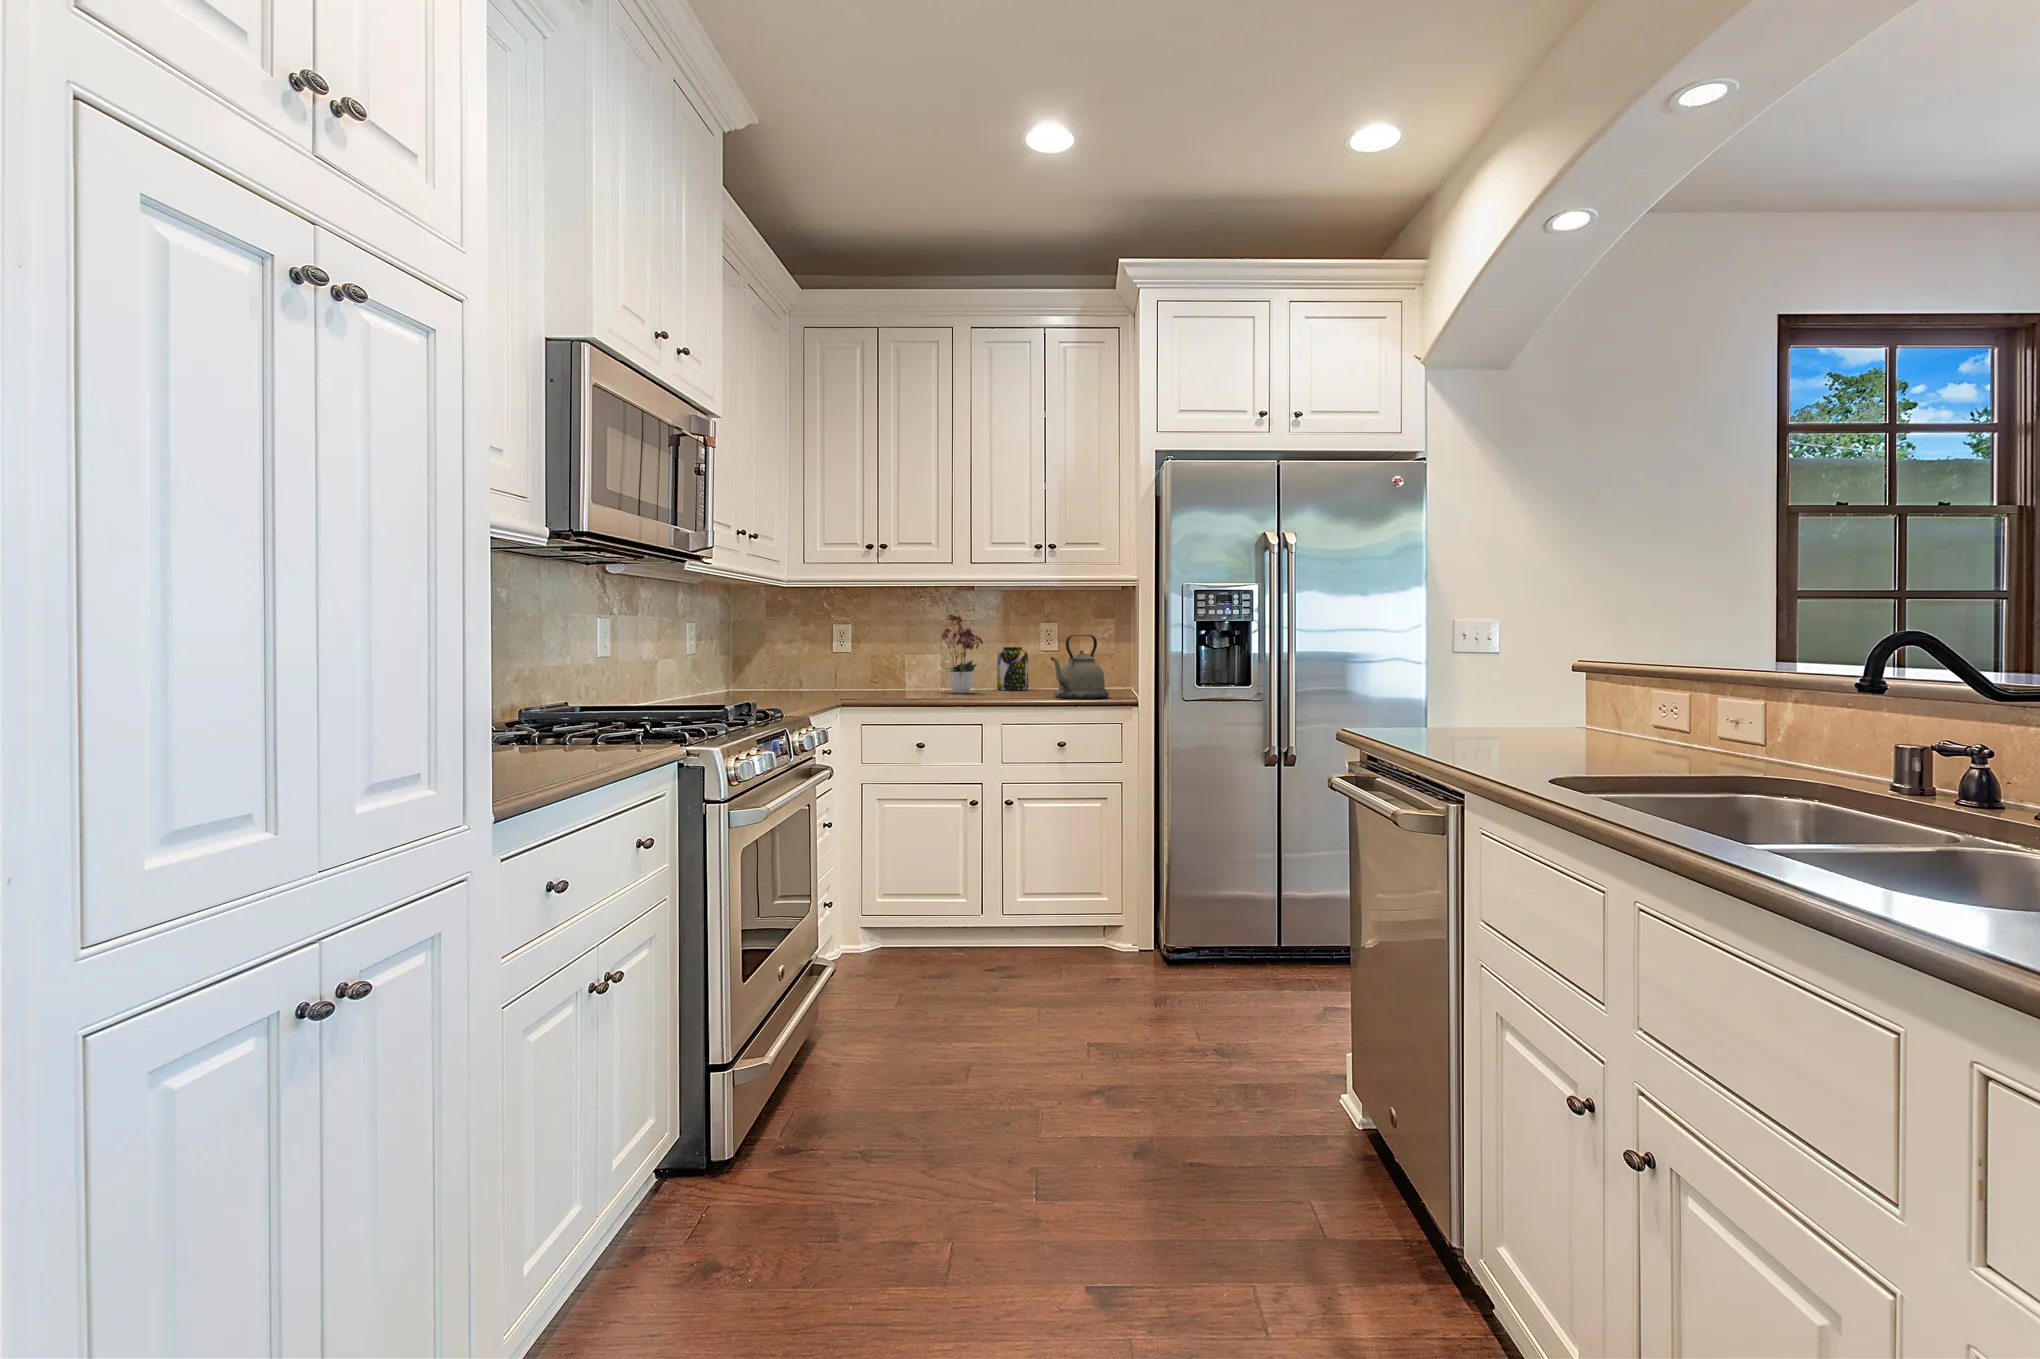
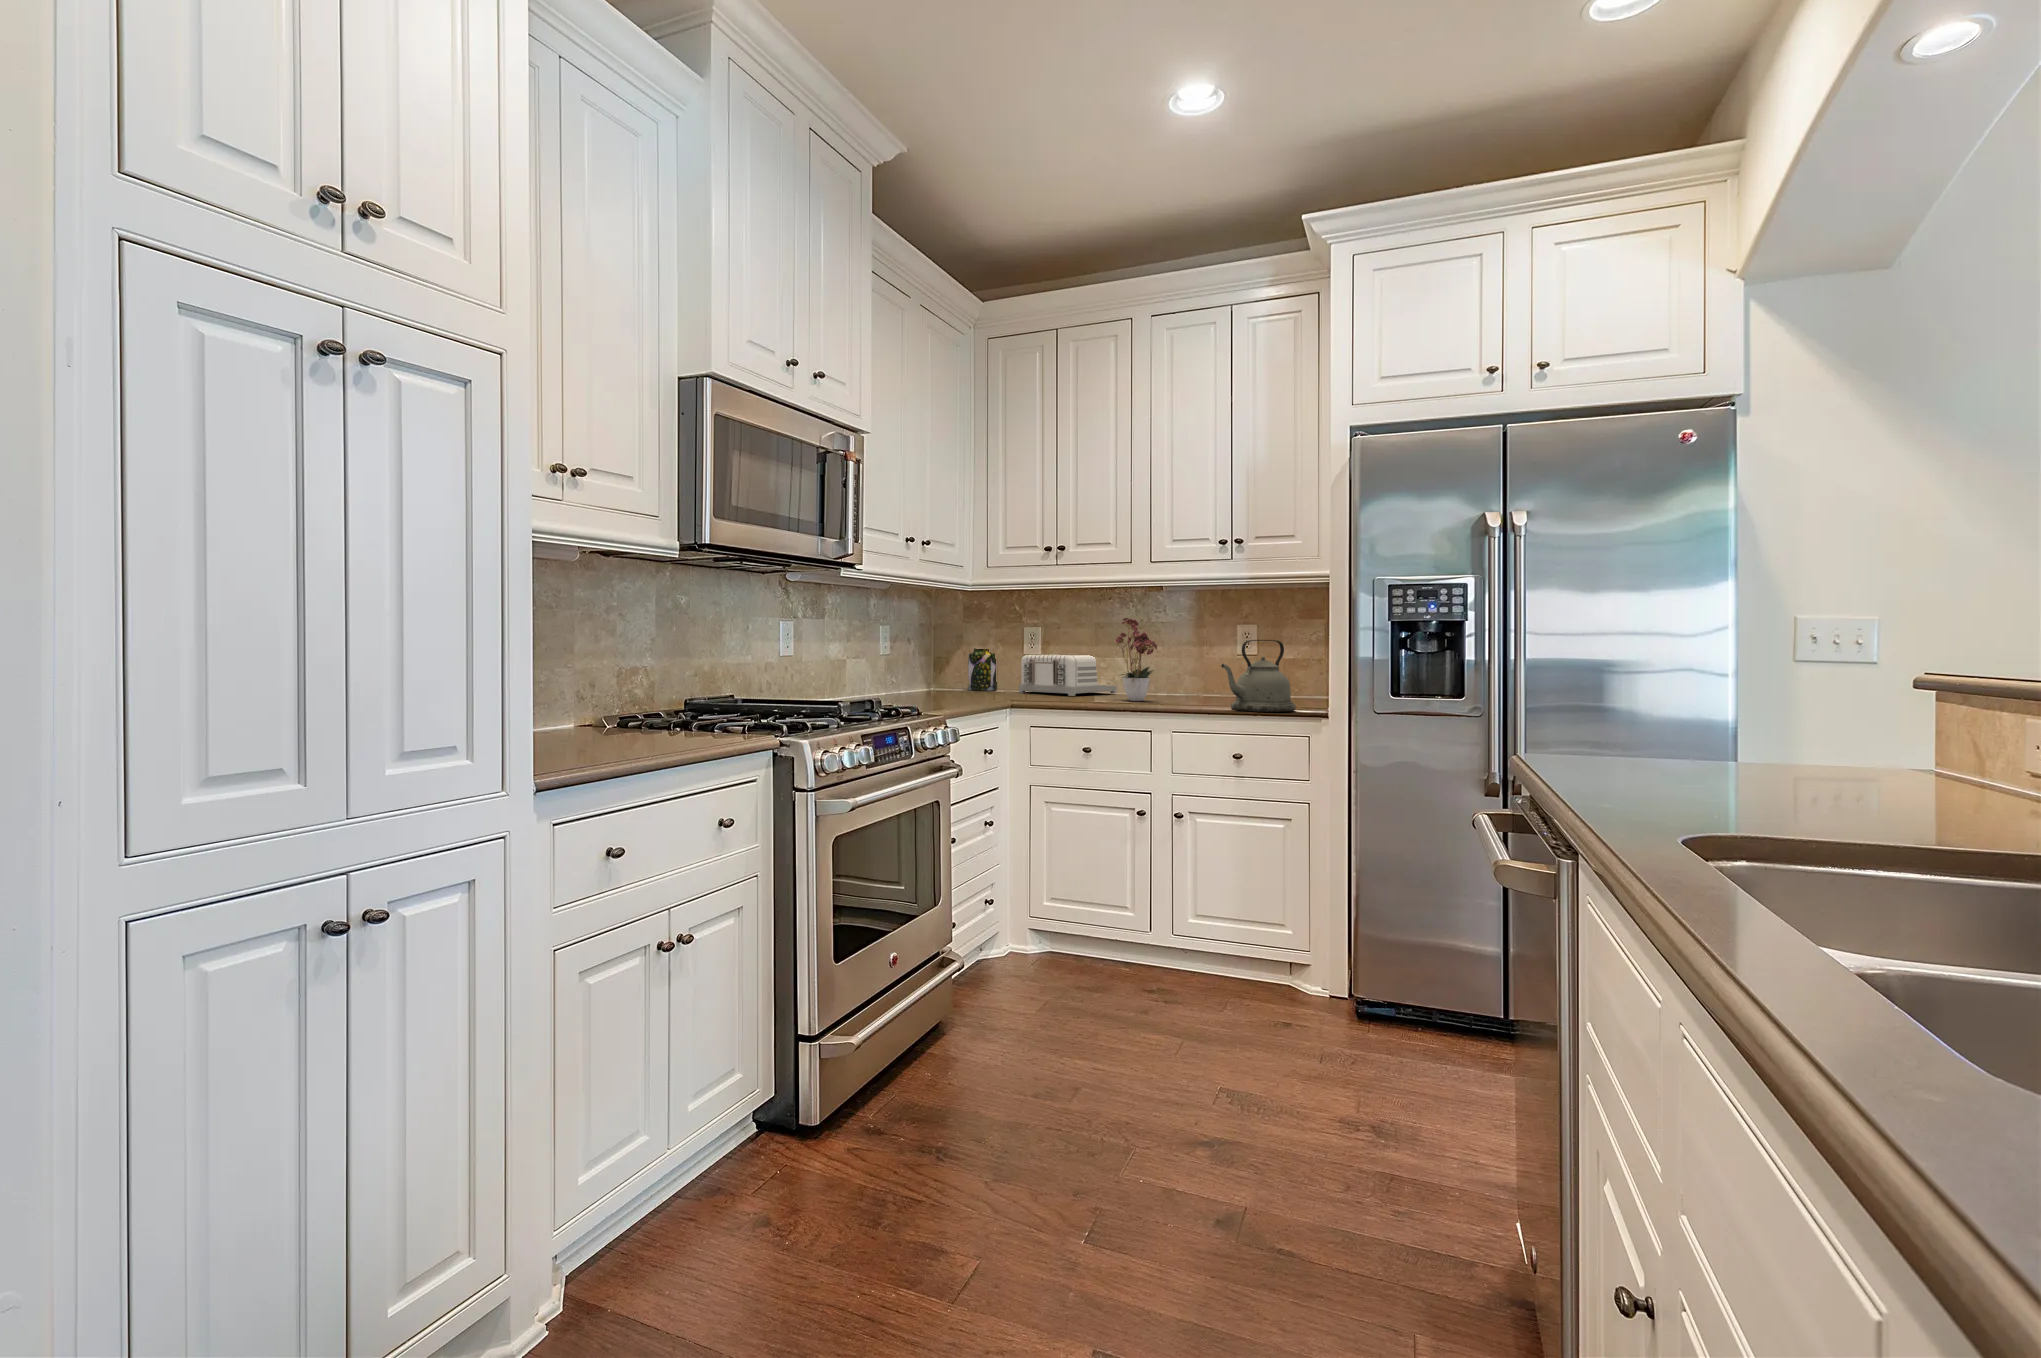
jar: present [997,647,1028,690] -> present [968,648,997,691]
toaster: none [835,650,931,691] -> present [1019,655,1117,696]

